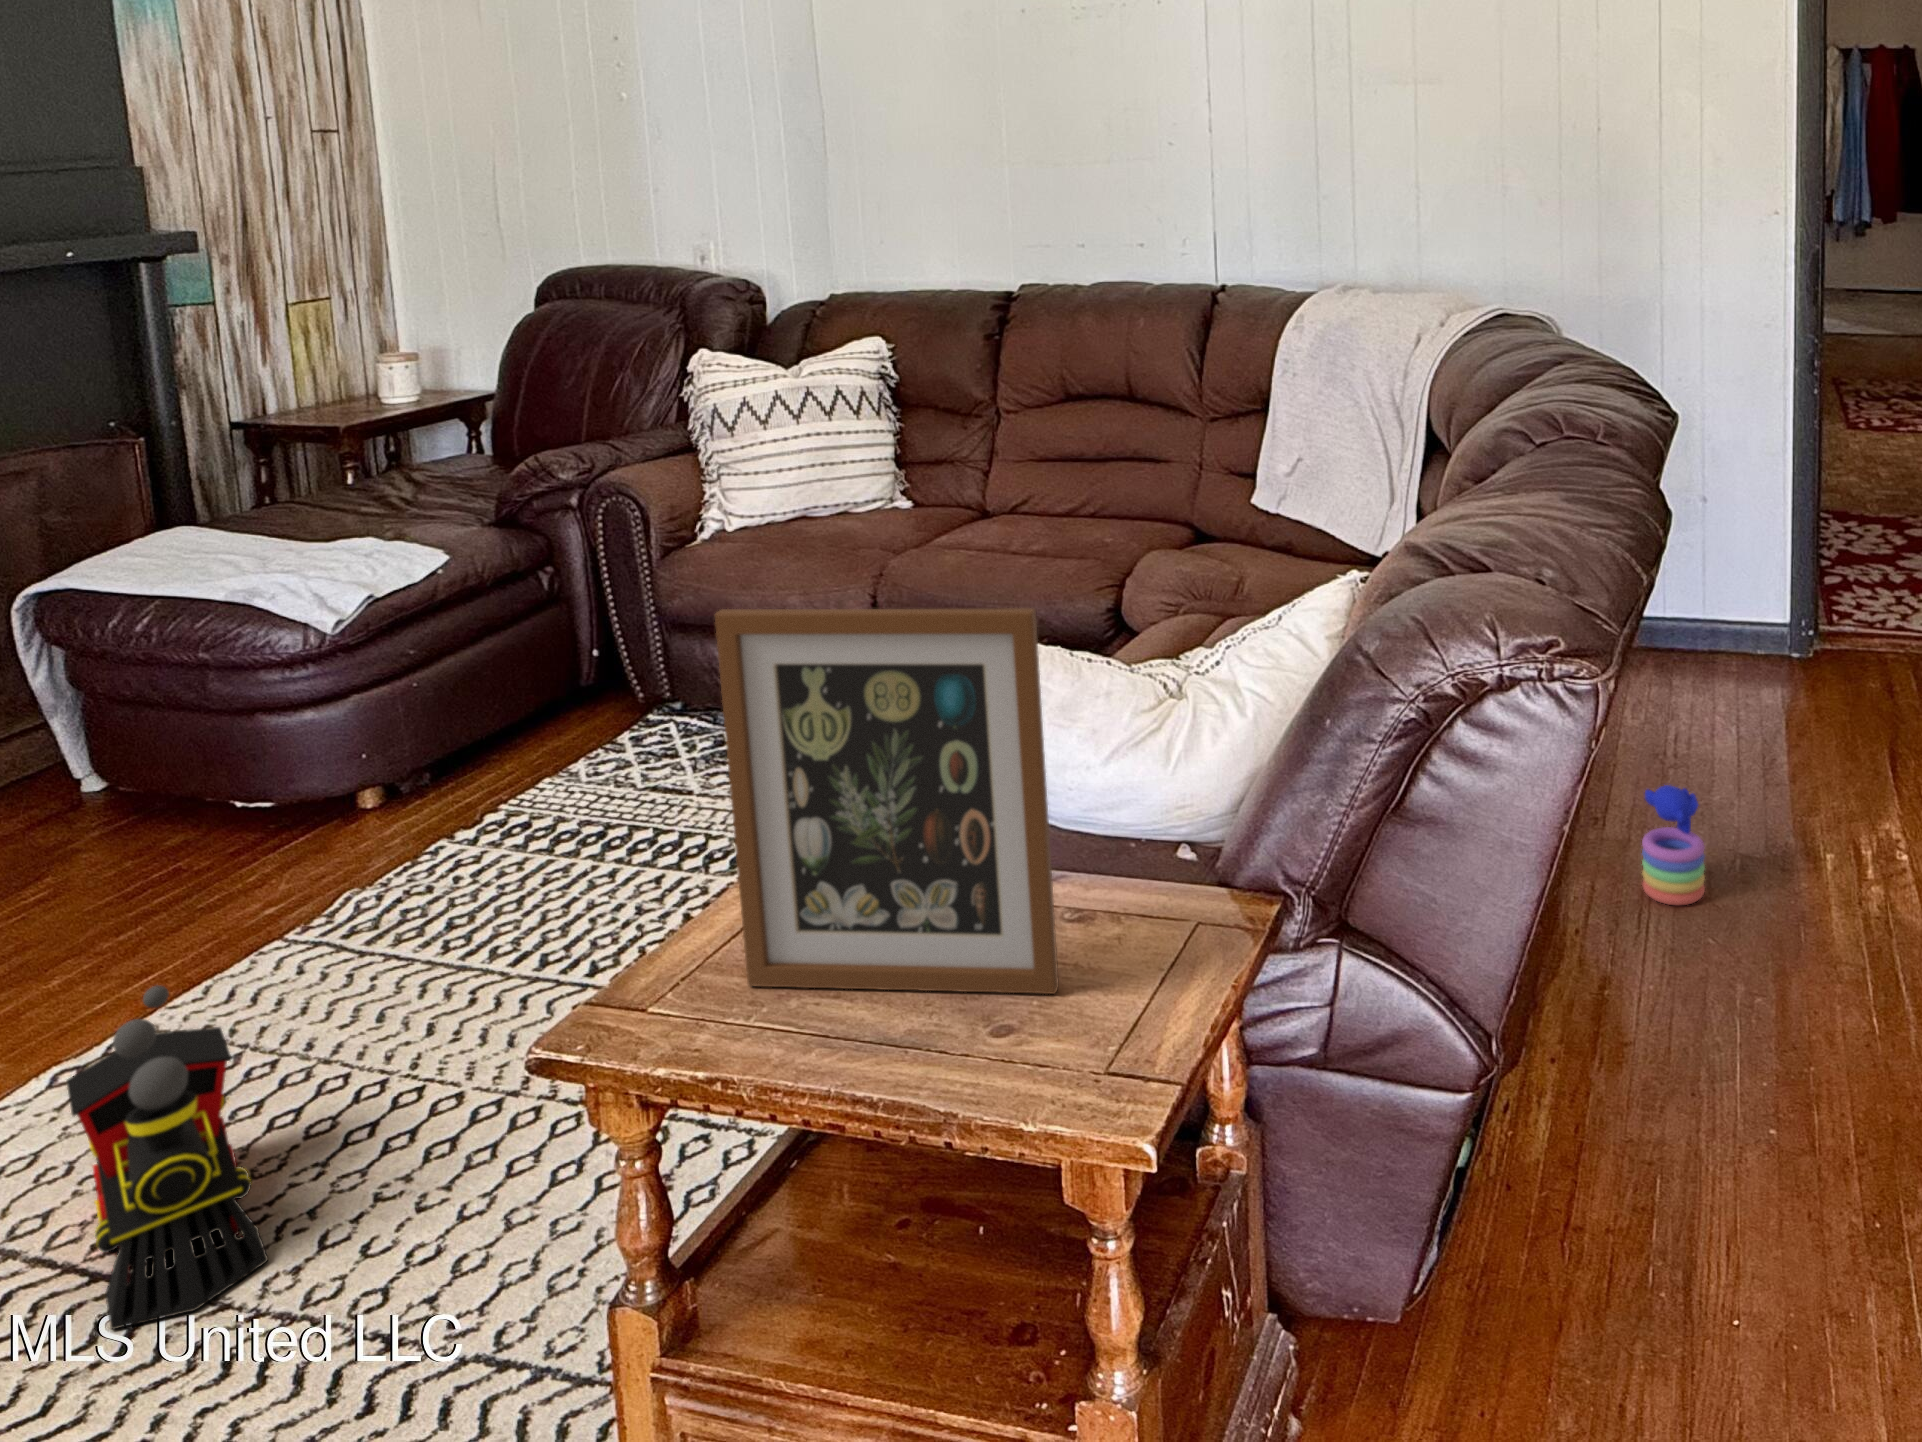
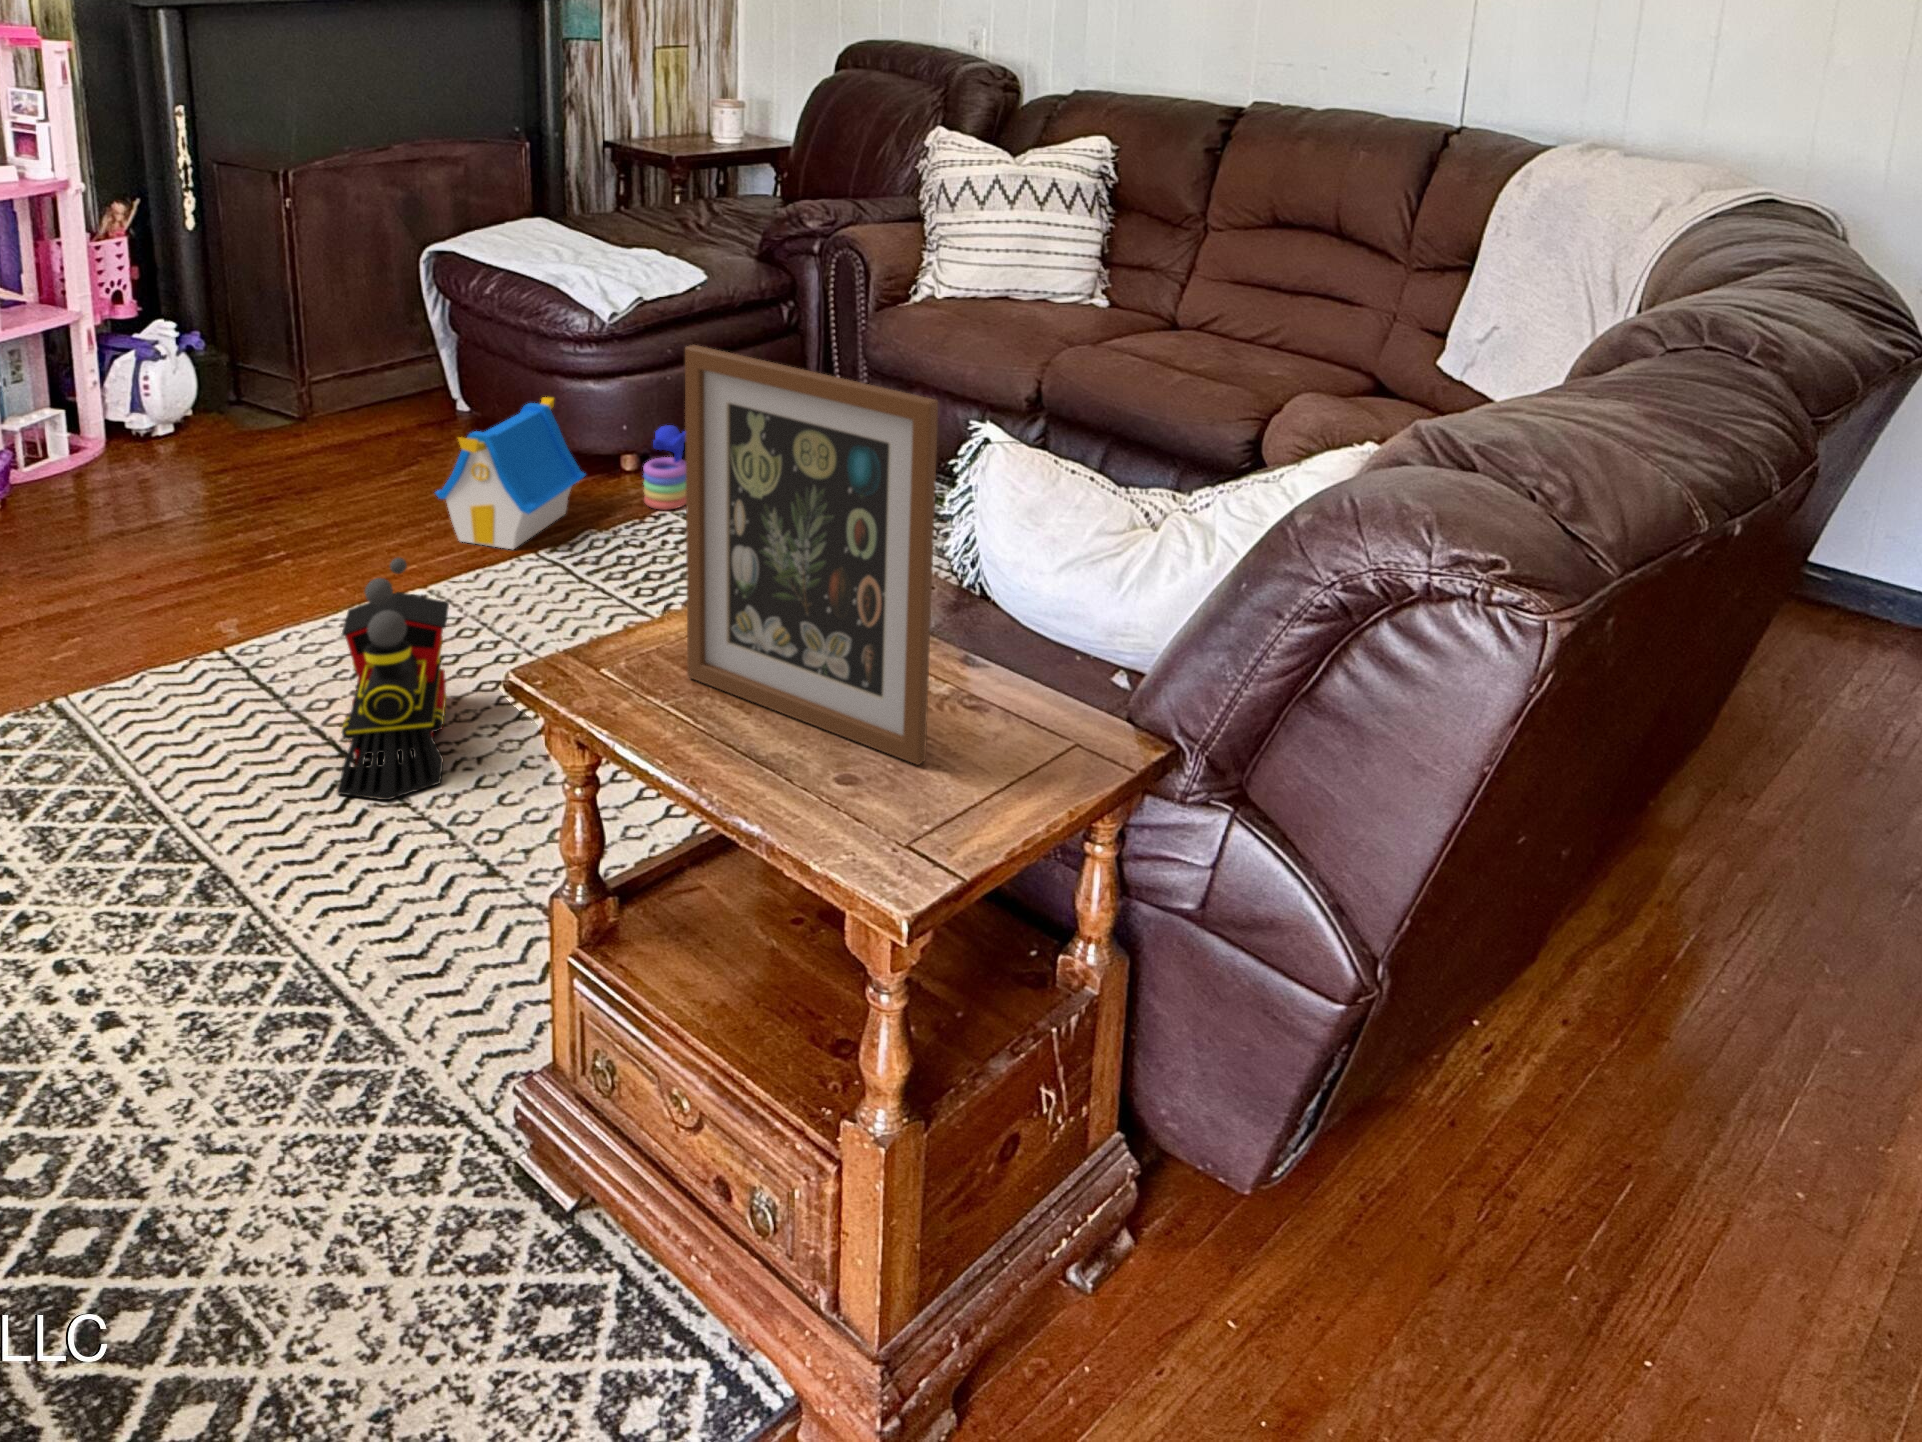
toy house: none [112,741,329,956] -> present [435,397,585,550]
stacking toy: present [1642,785,1705,905] -> present [643,425,686,510]

